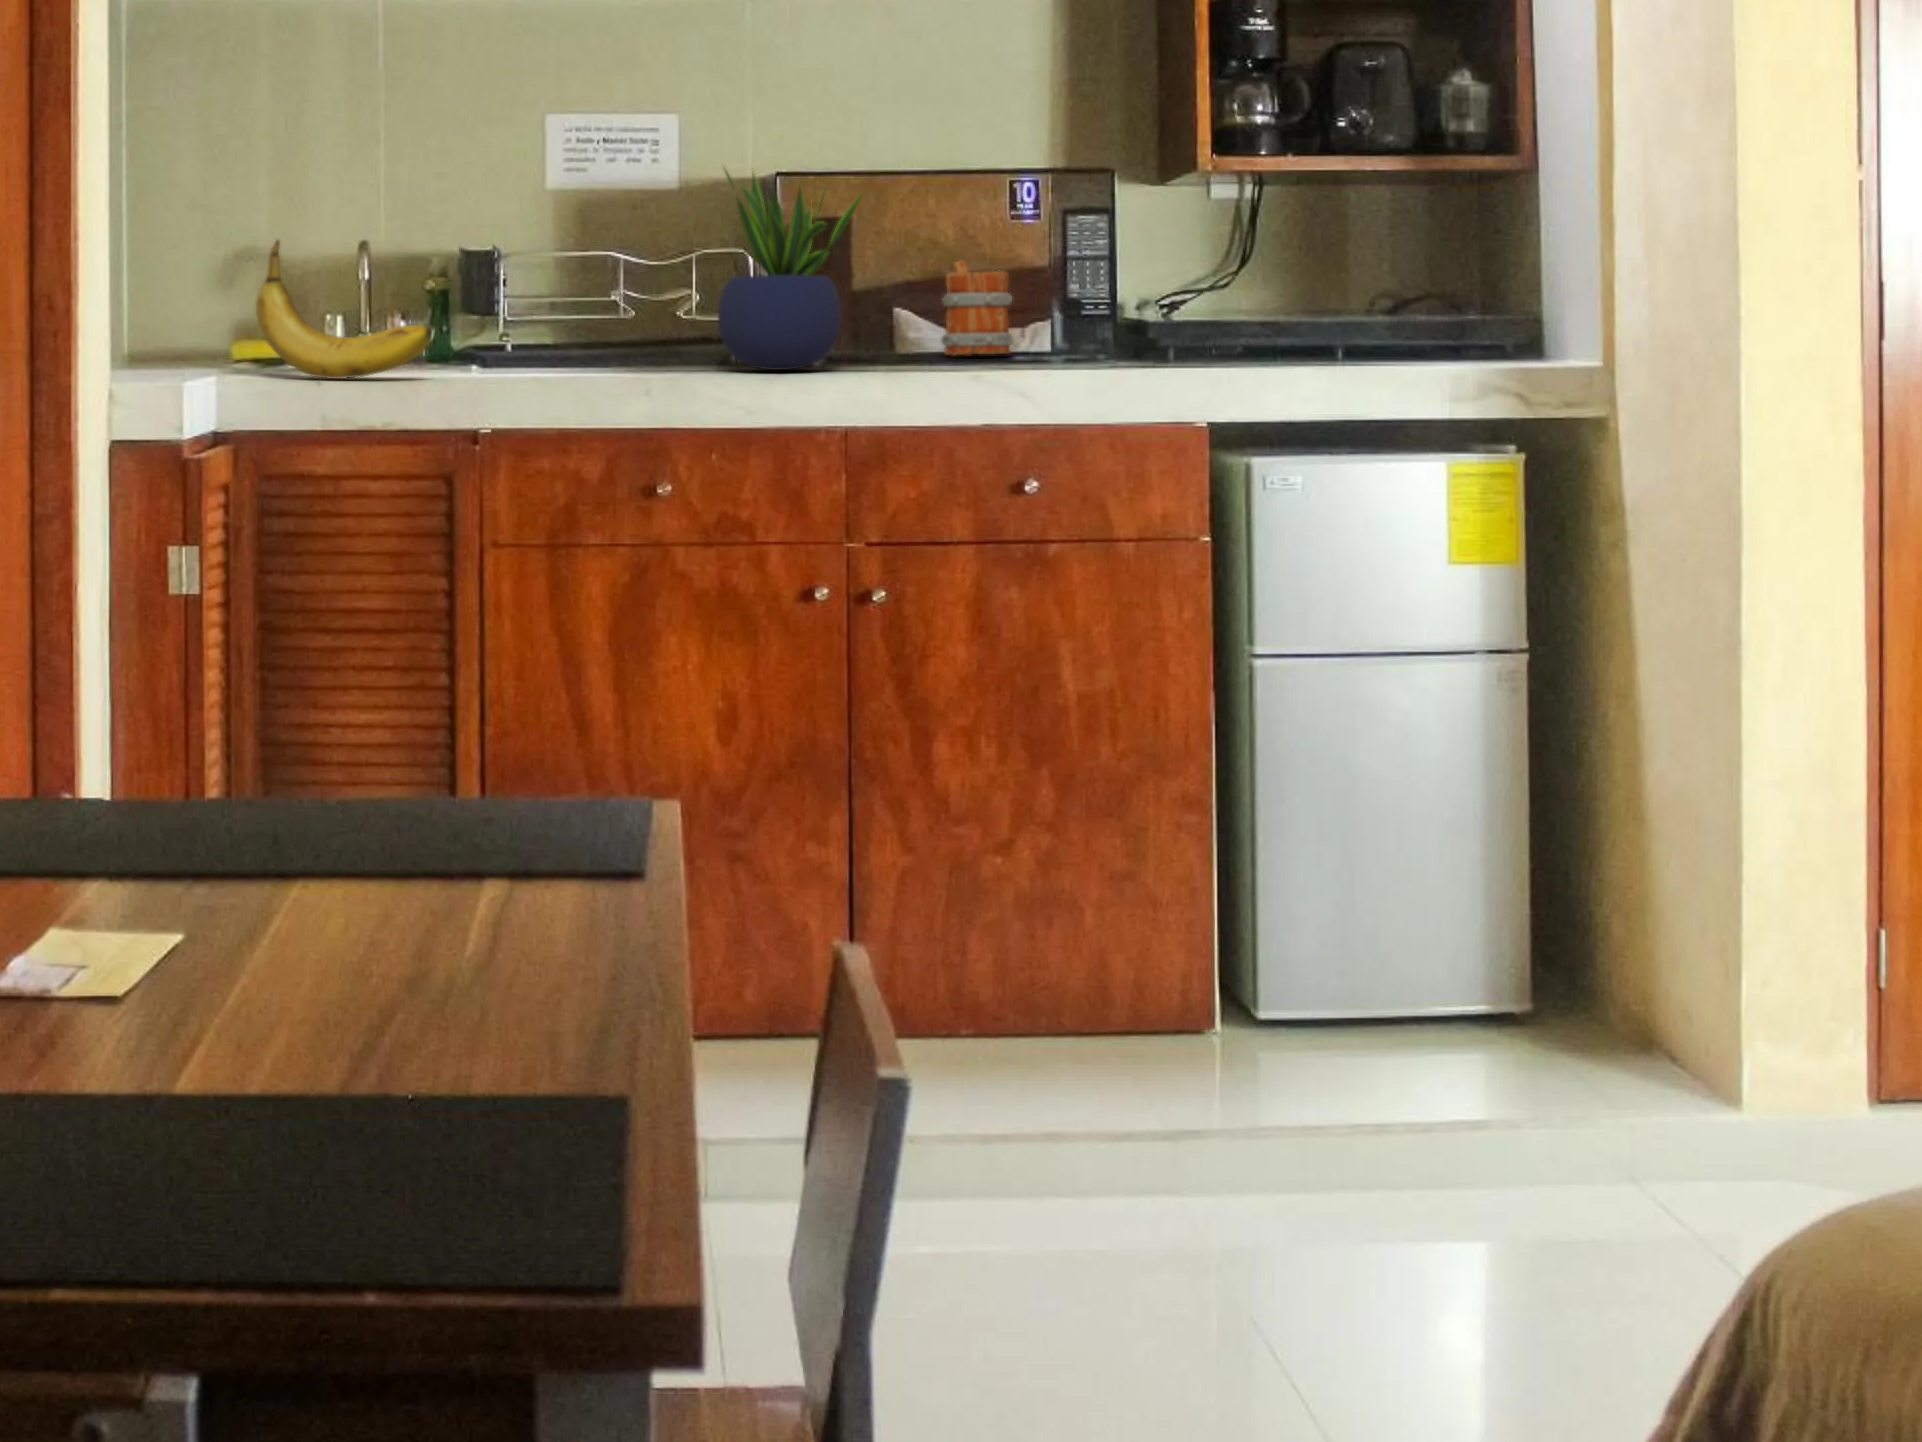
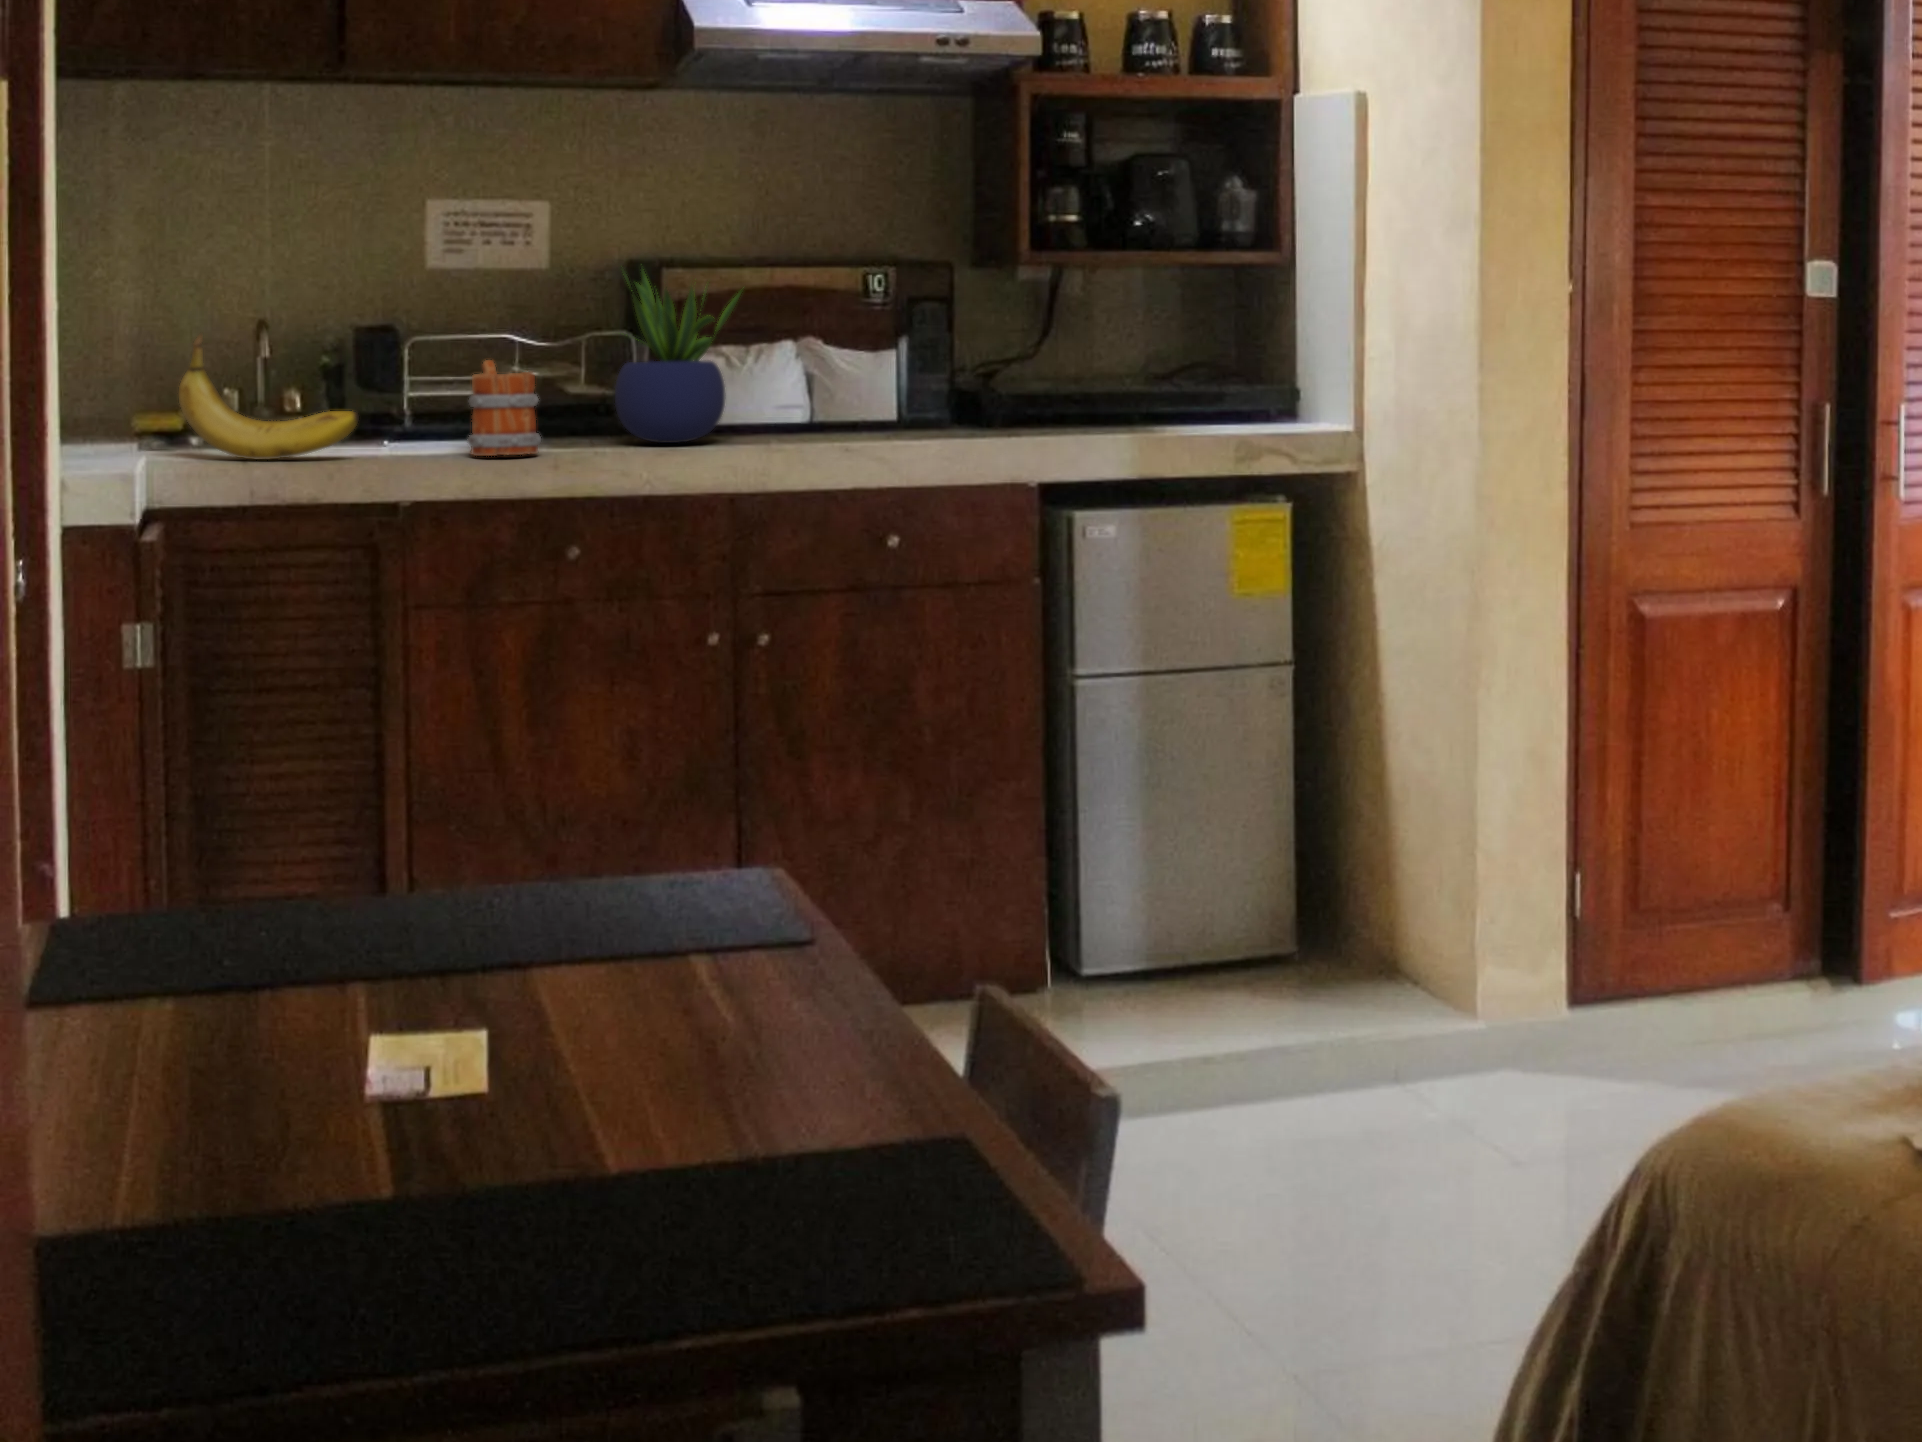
mug: present [941,261,1014,355] -> present [468,360,541,456]

